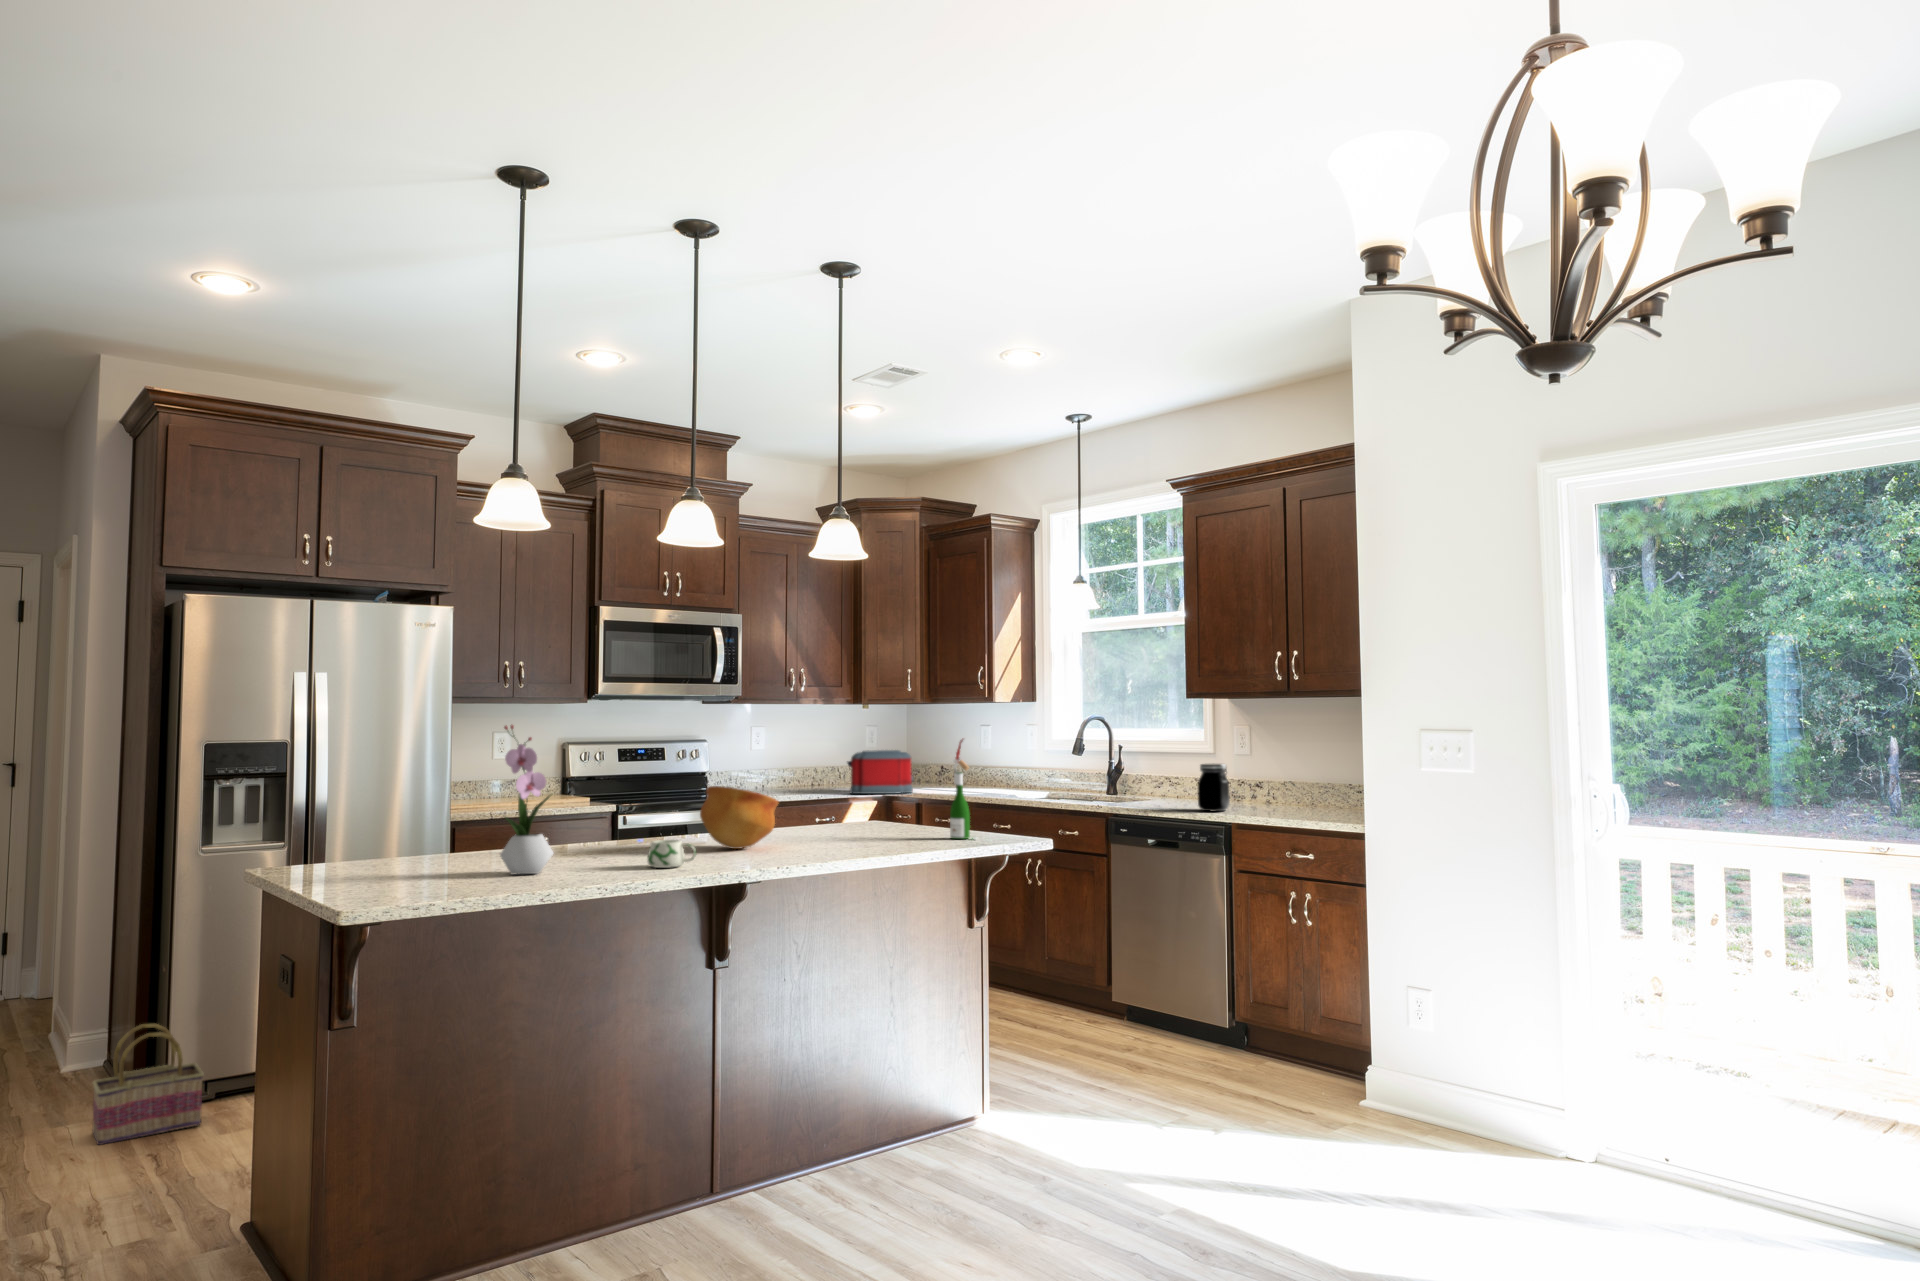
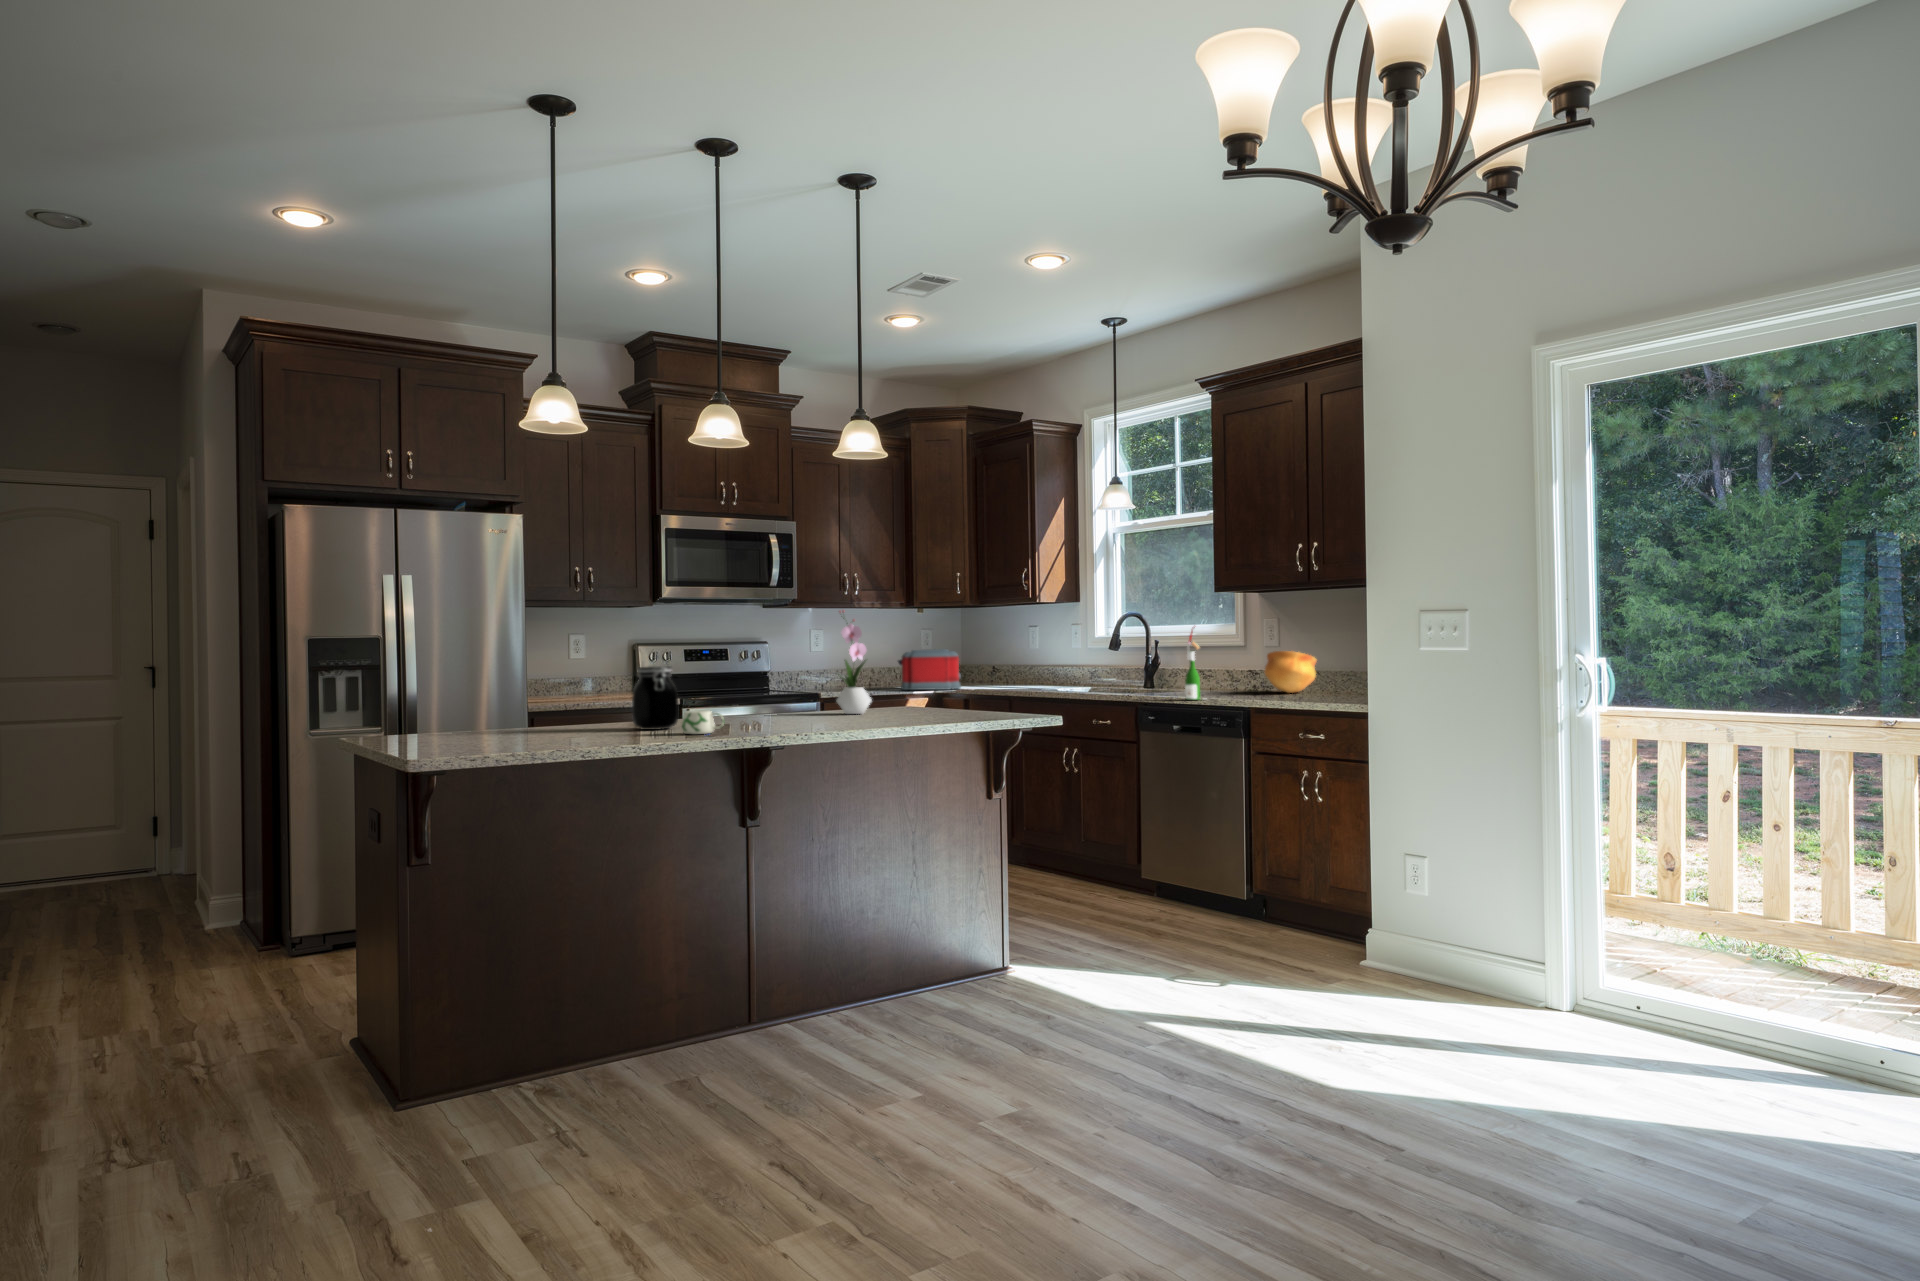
flower arrangement: present [500,725,553,875] -> present [837,611,872,714]
wine bottle: present [950,739,976,839] -> present [1185,627,1200,700]
jar: present [1198,764,1230,812] -> present [632,666,678,730]
bowl: present [700,786,778,849] -> present [1265,651,1316,693]
basket: present [93,1023,204,1145] -> none [228,882,321,982]

